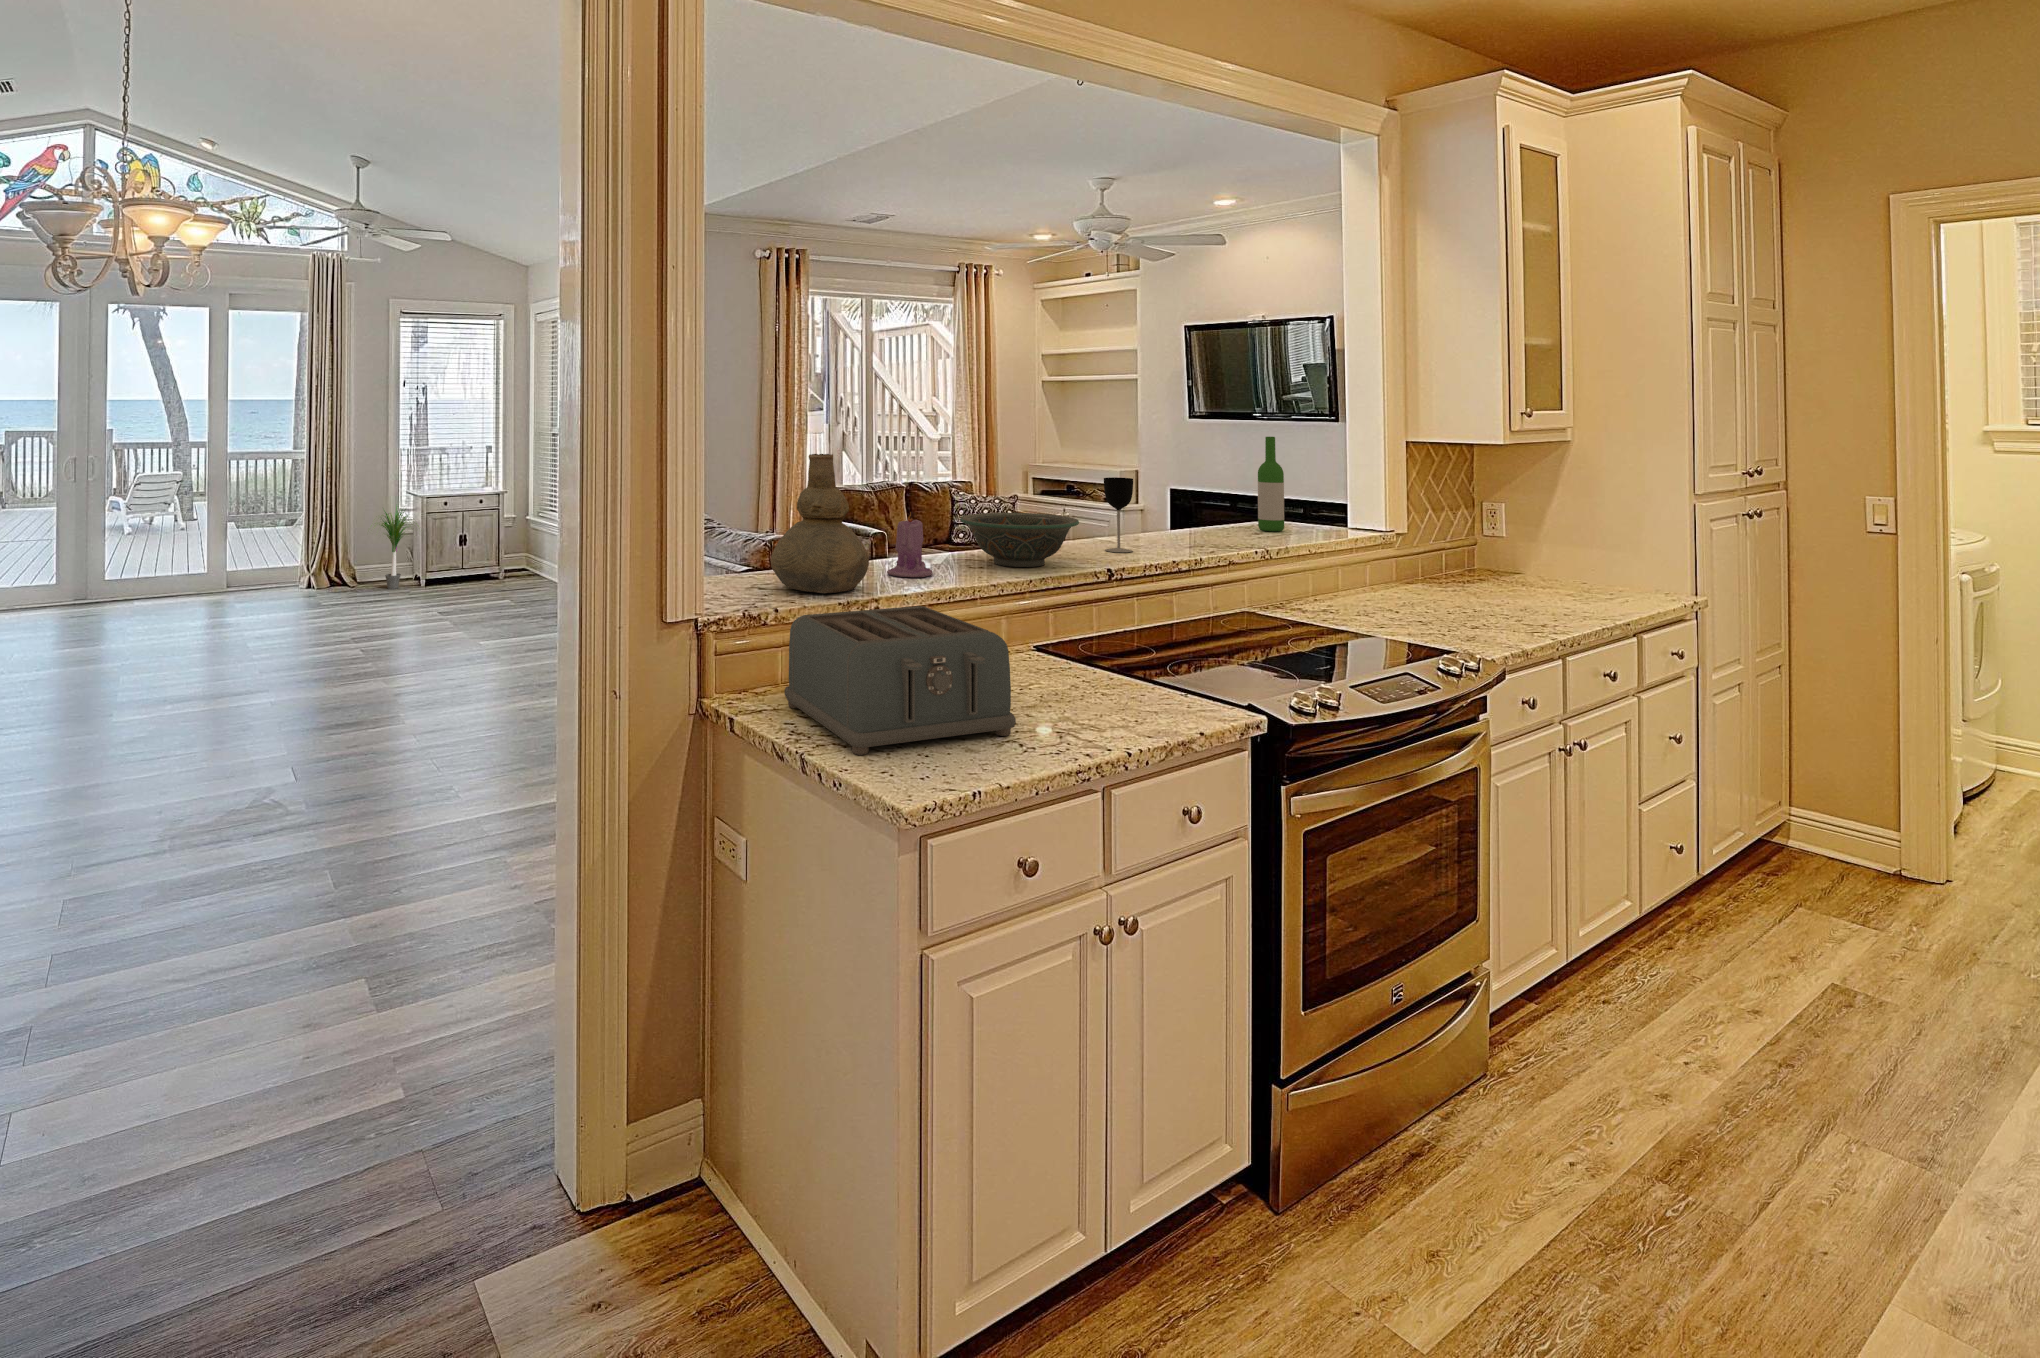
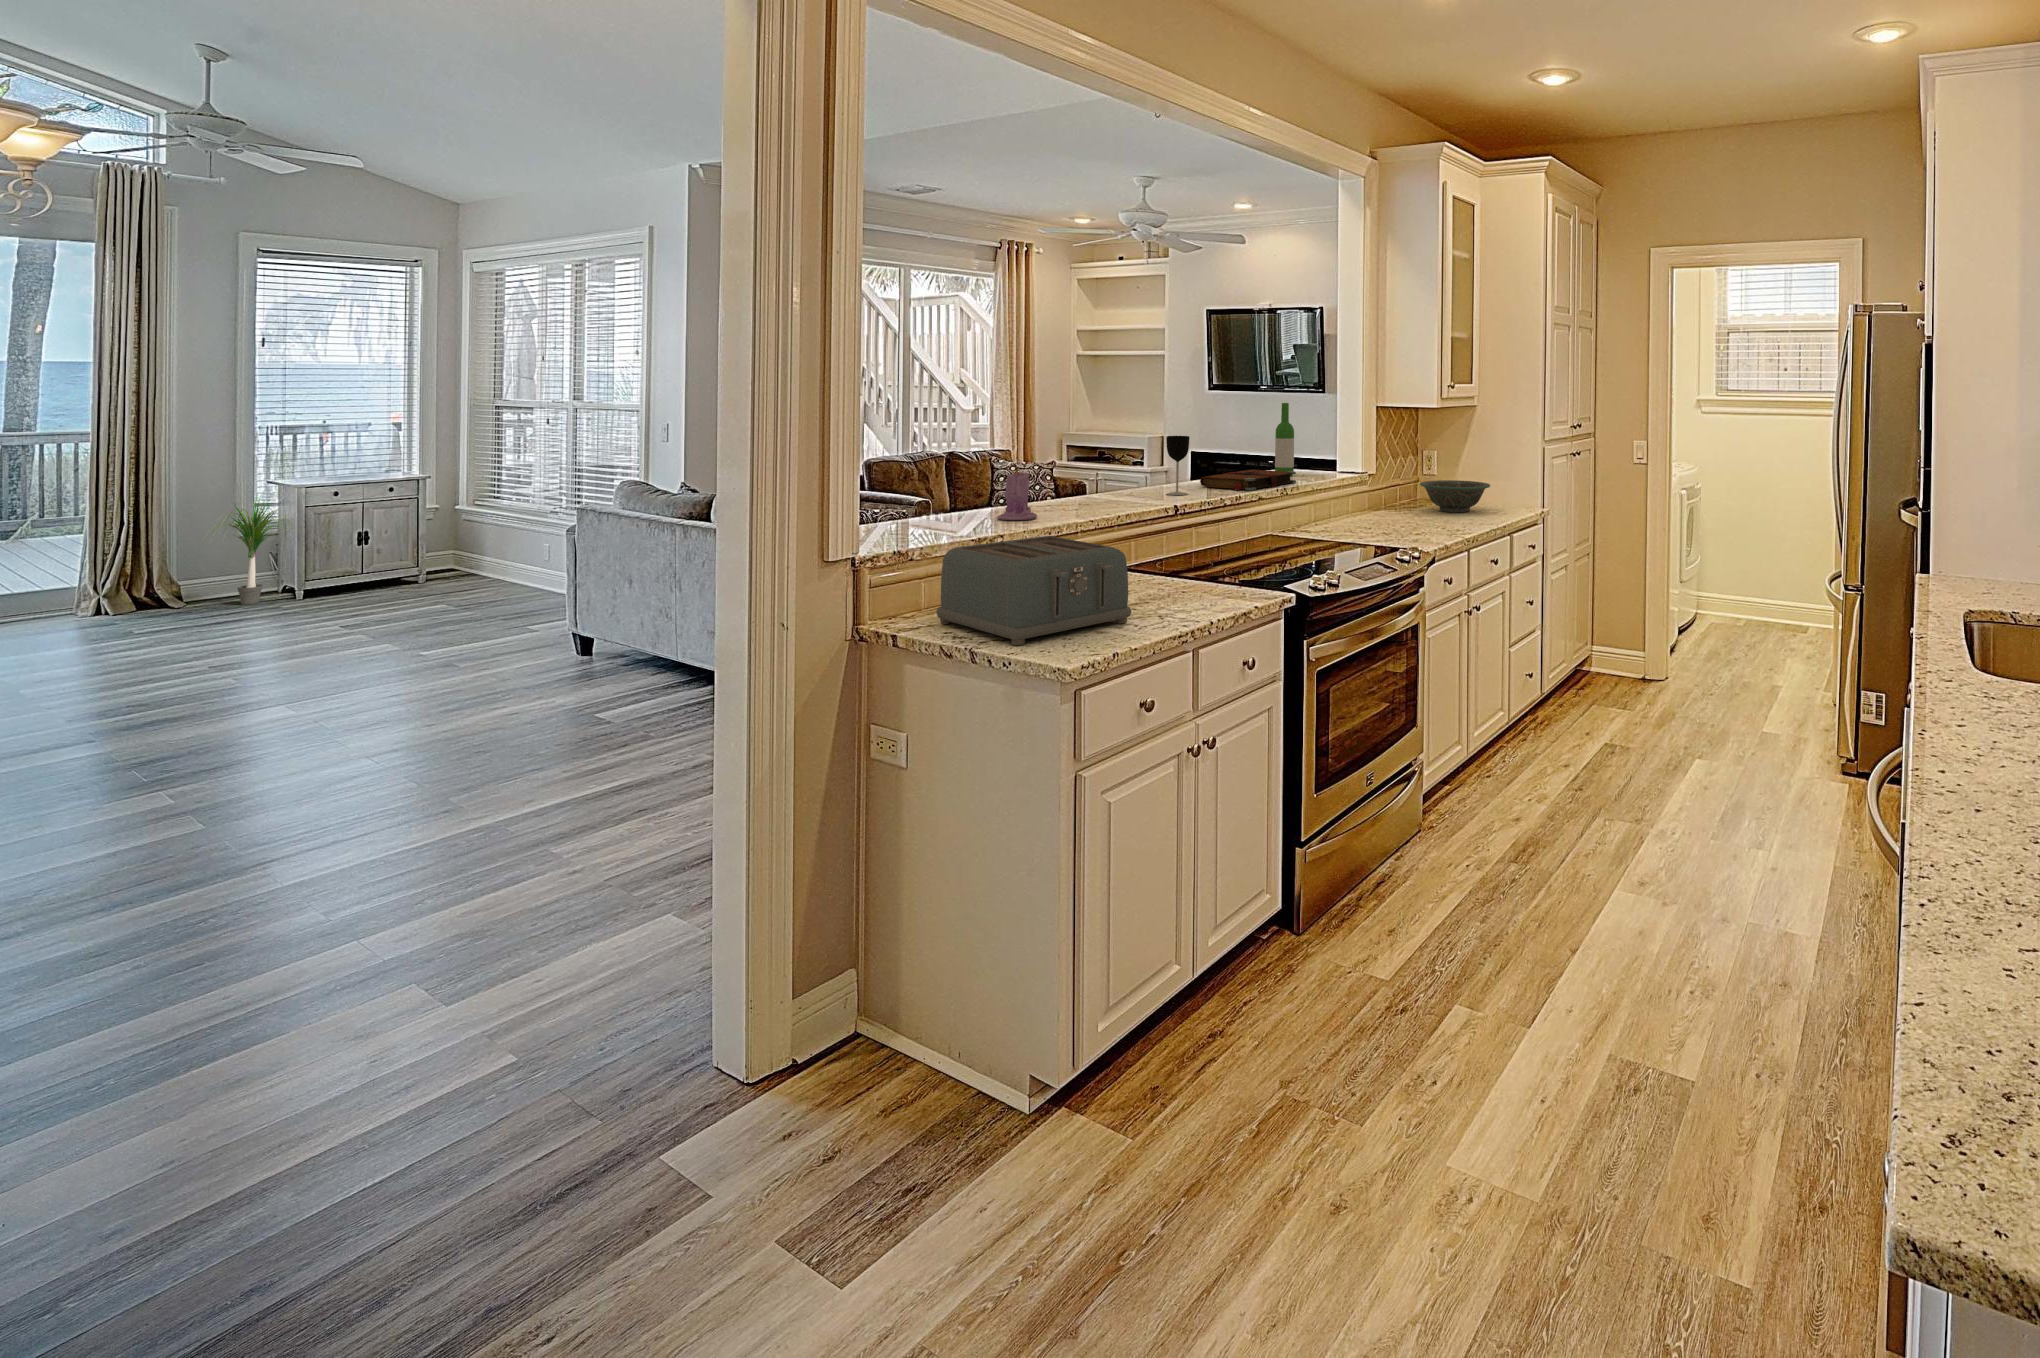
vase: present [771,454,869,593] -> none [901,417,990,535]
decorative bowl: present [960,513,1079,567] -> present [1420,480,1490,512]
book: none [1152,521,1285,551] -> present [1200,470,1296,490]

